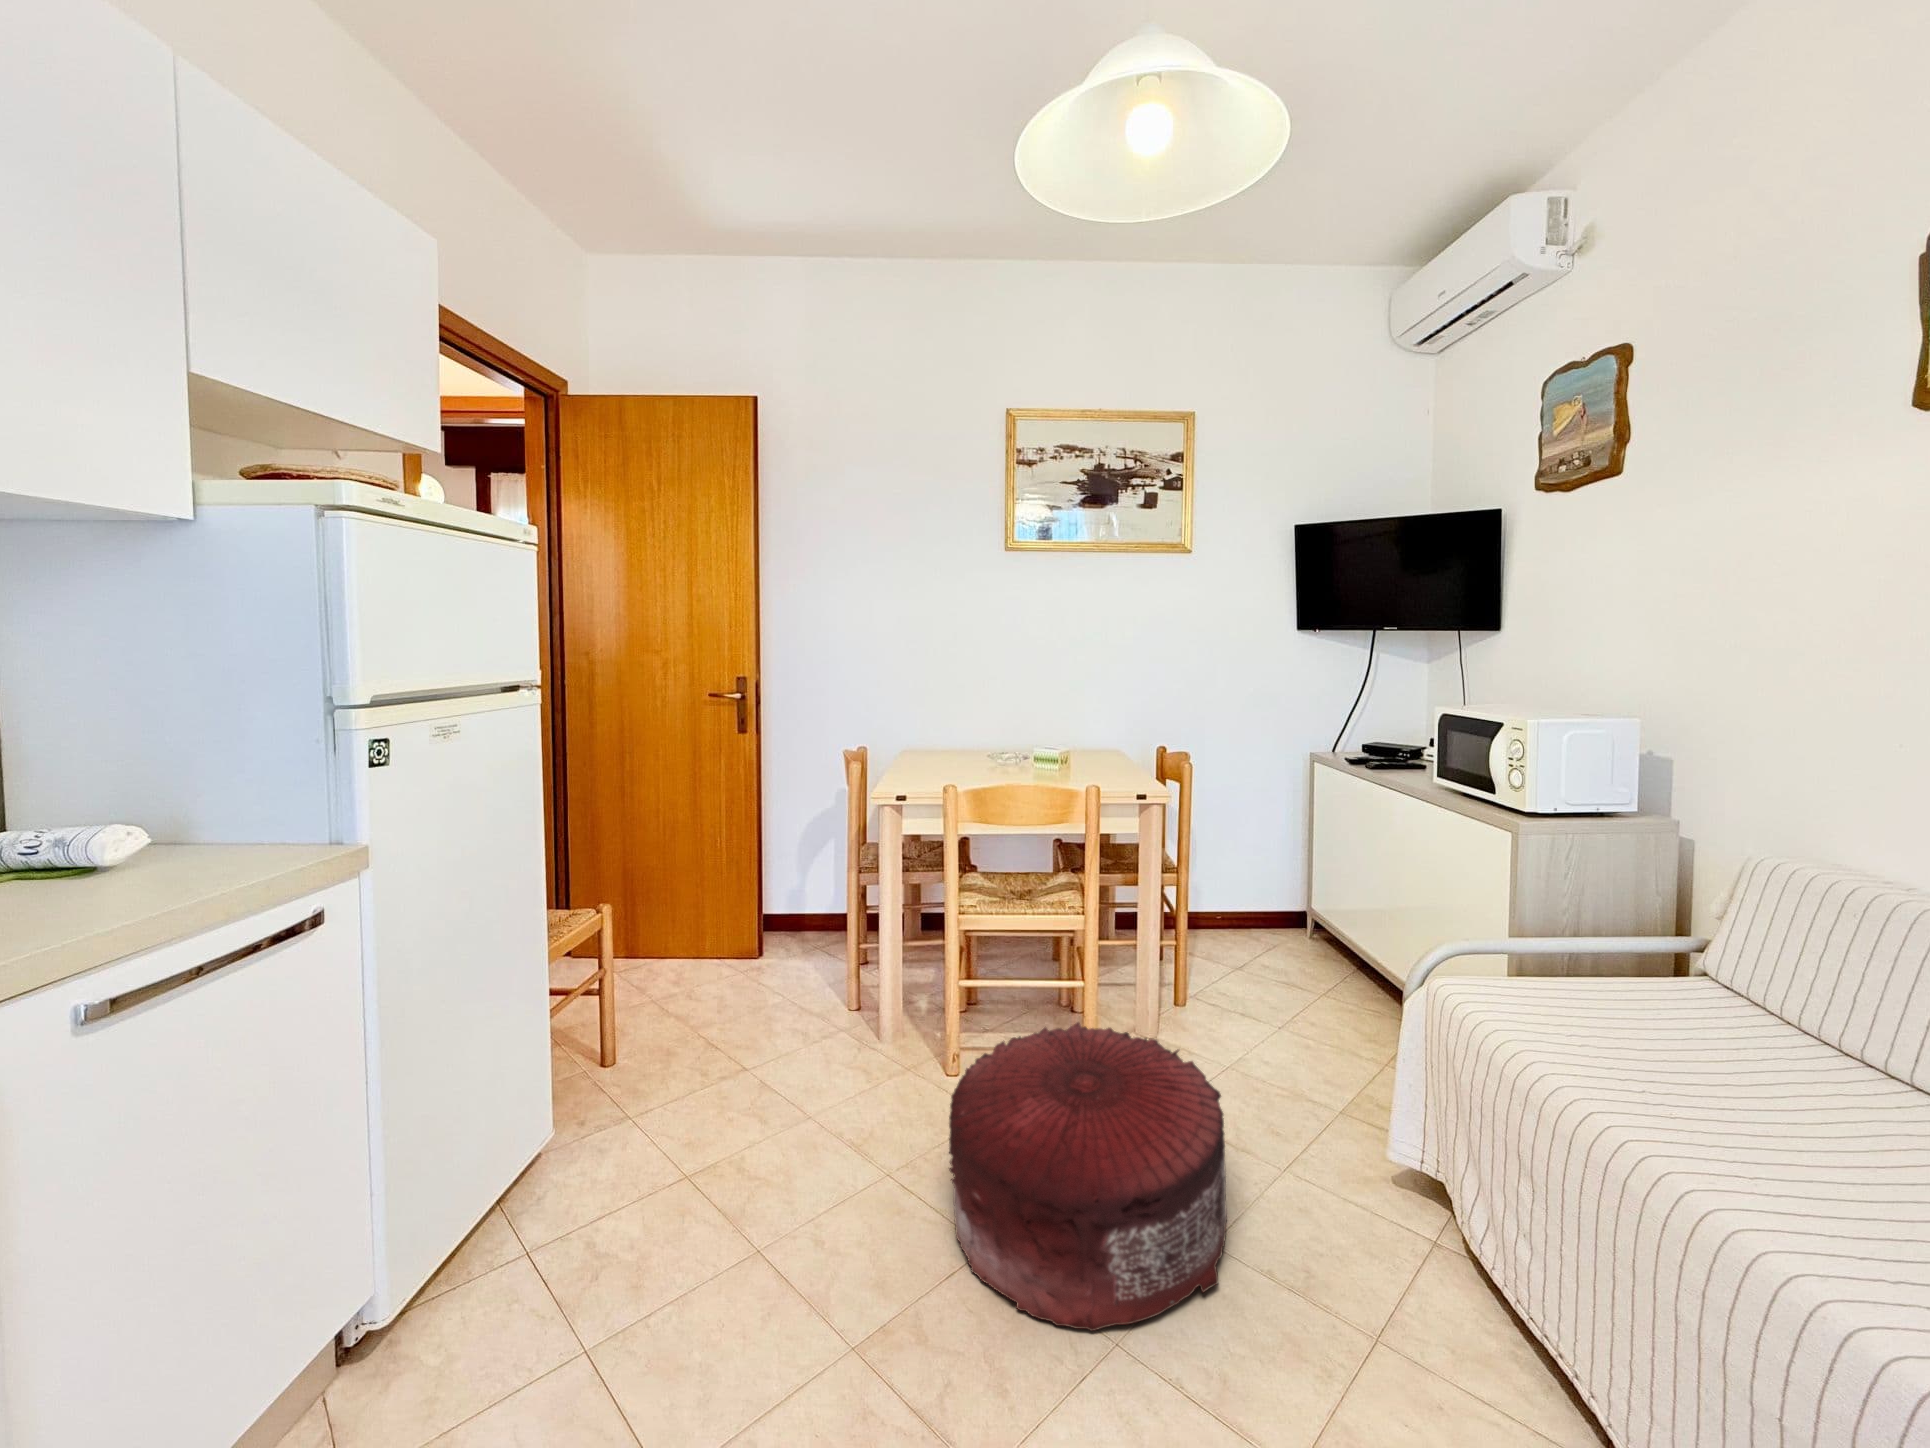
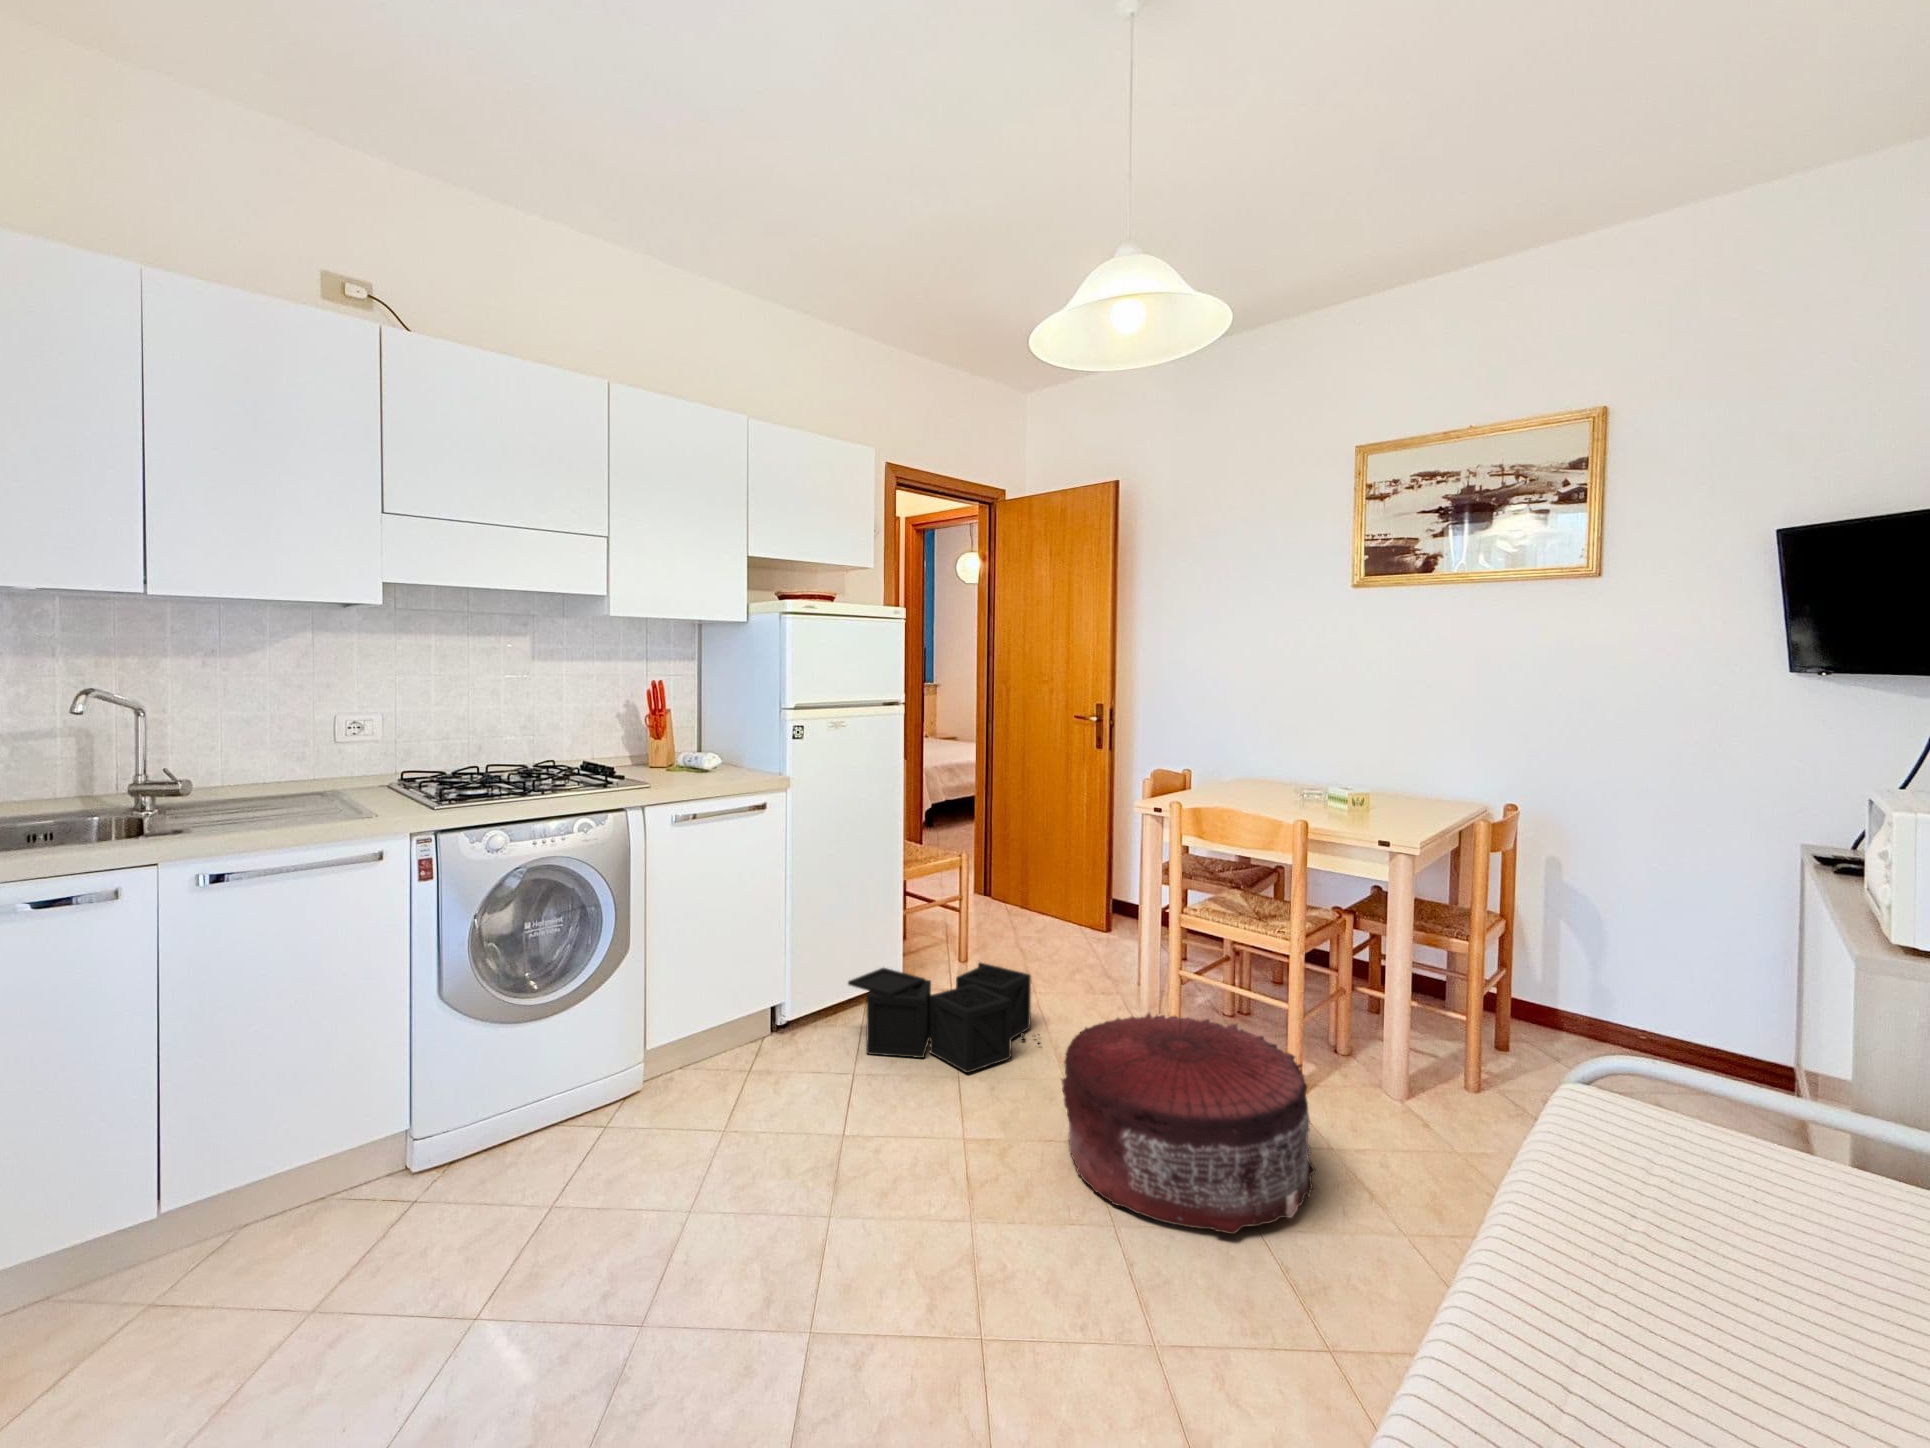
storage bin: none [502,1038,807,1288] -> present [848,963,1040,1073]

